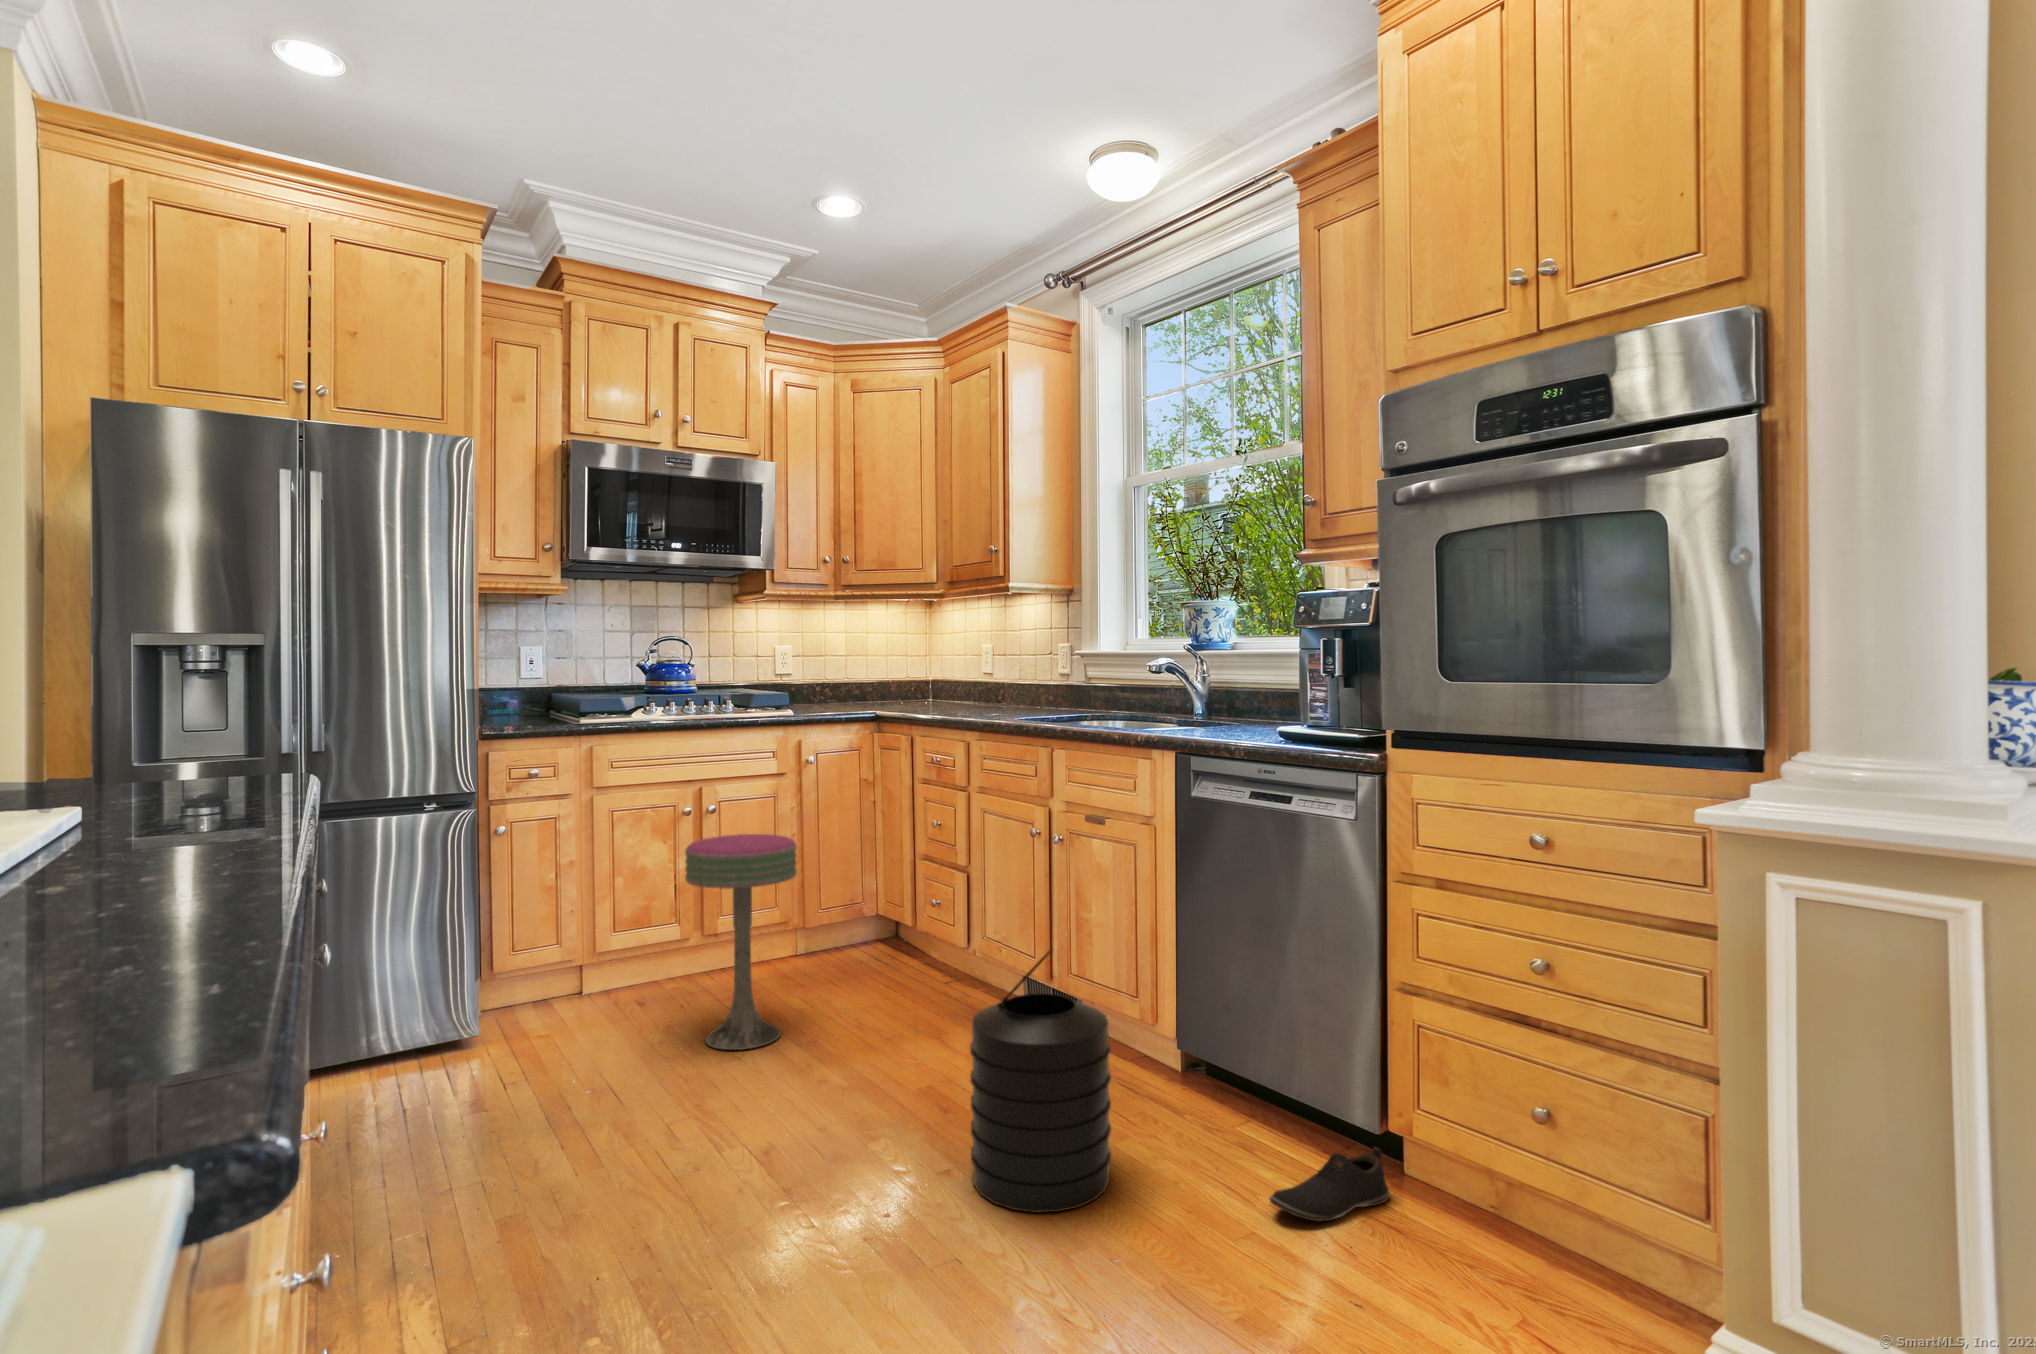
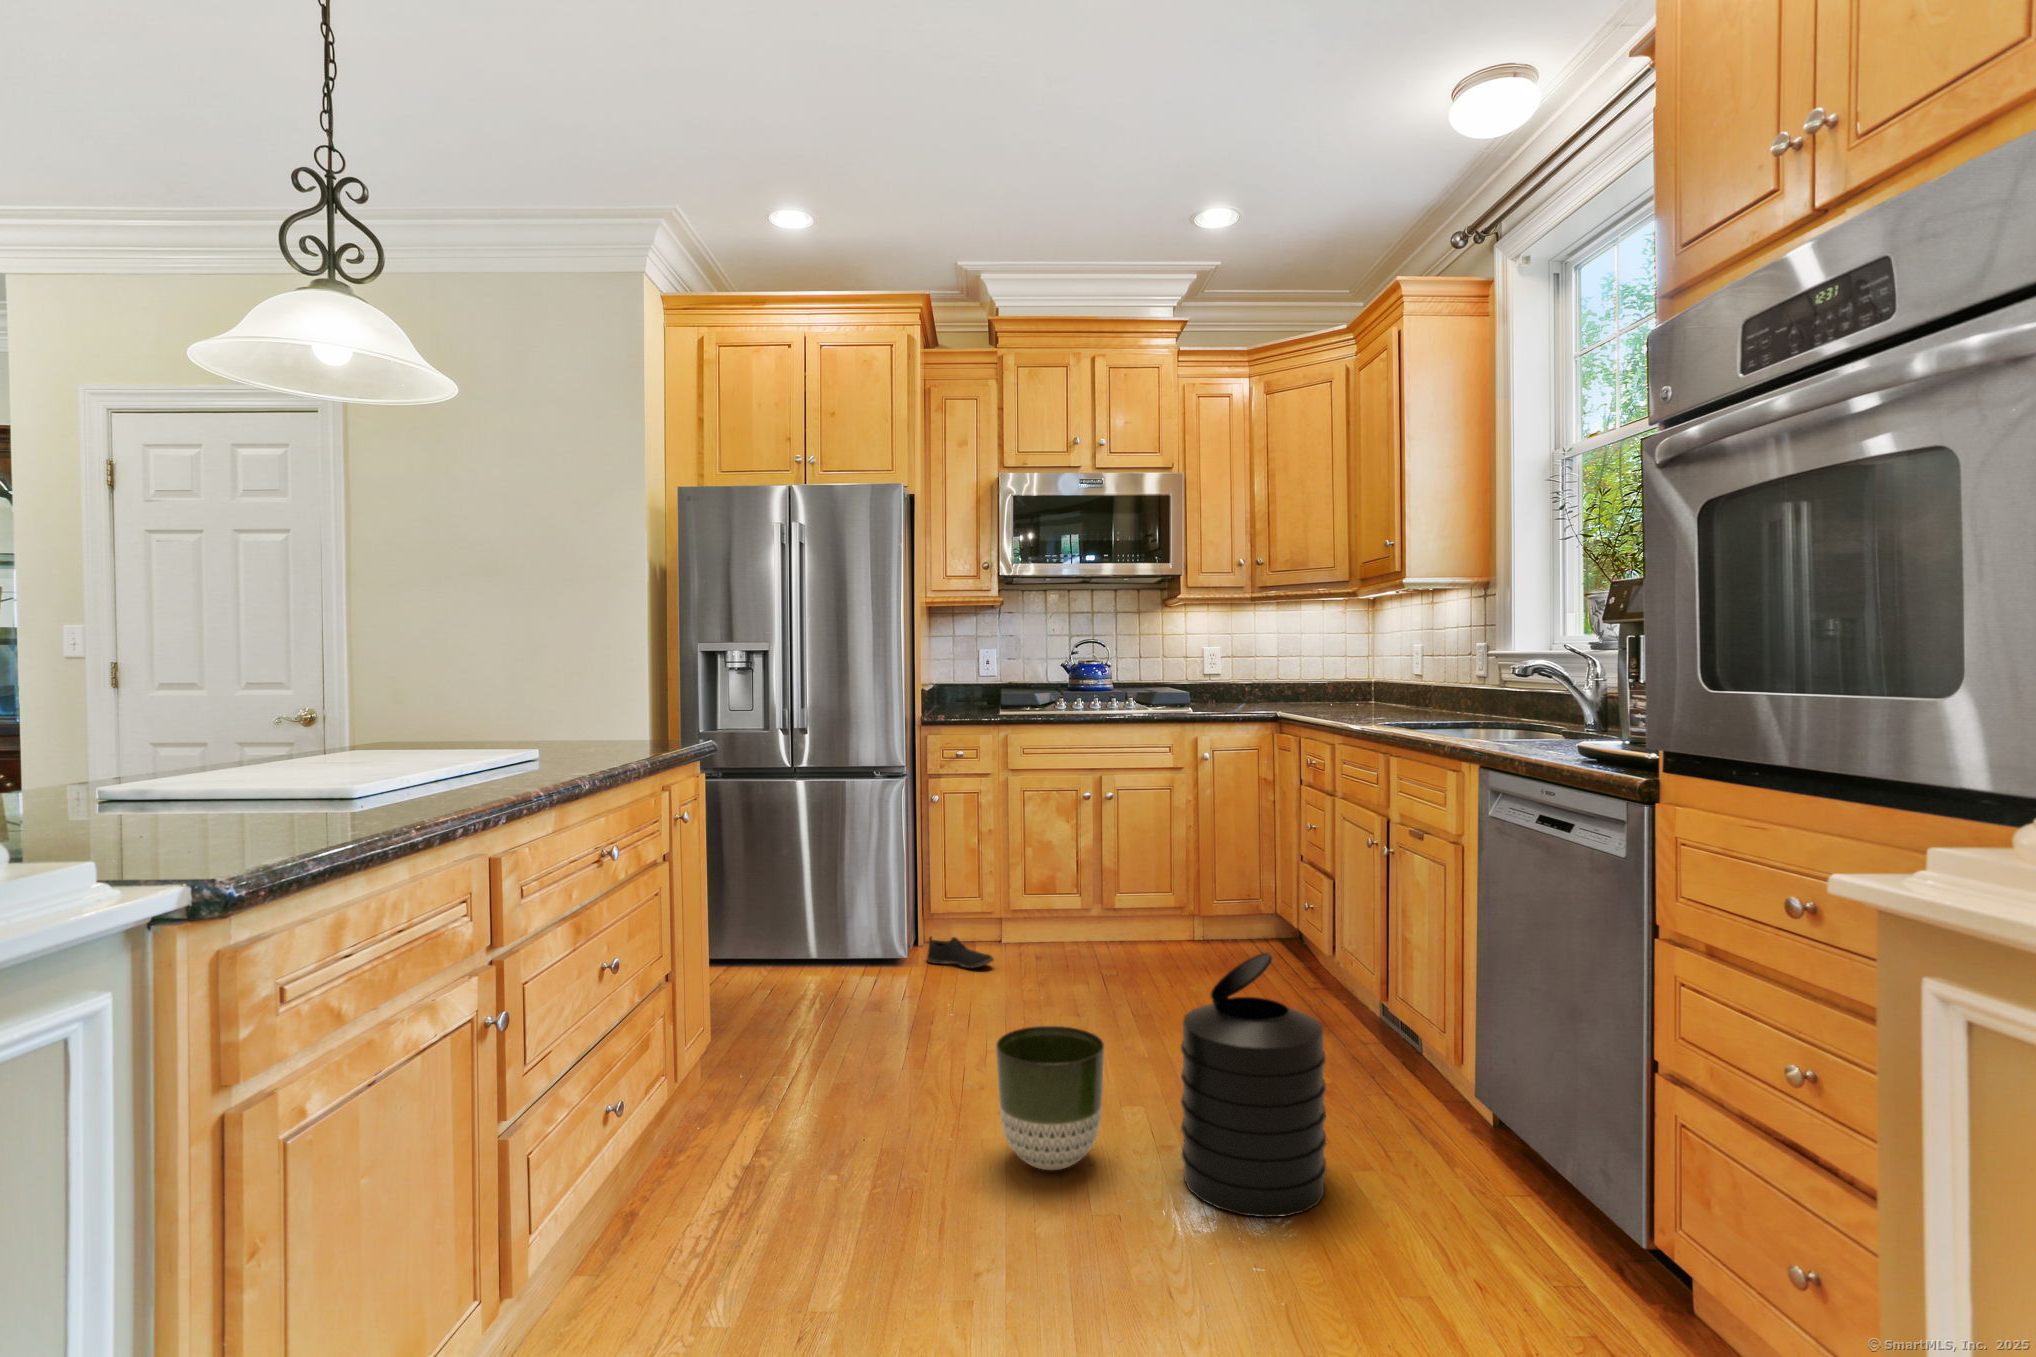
bar stool: present [685,834,797,1050] -> none [1045,819,1142,1013]
planter: none [774,1063,897,1228] -> present [996,1026,1104,1170]
shoe: present [1270,1147,1390,1222] -> present [926,937,994,968]

